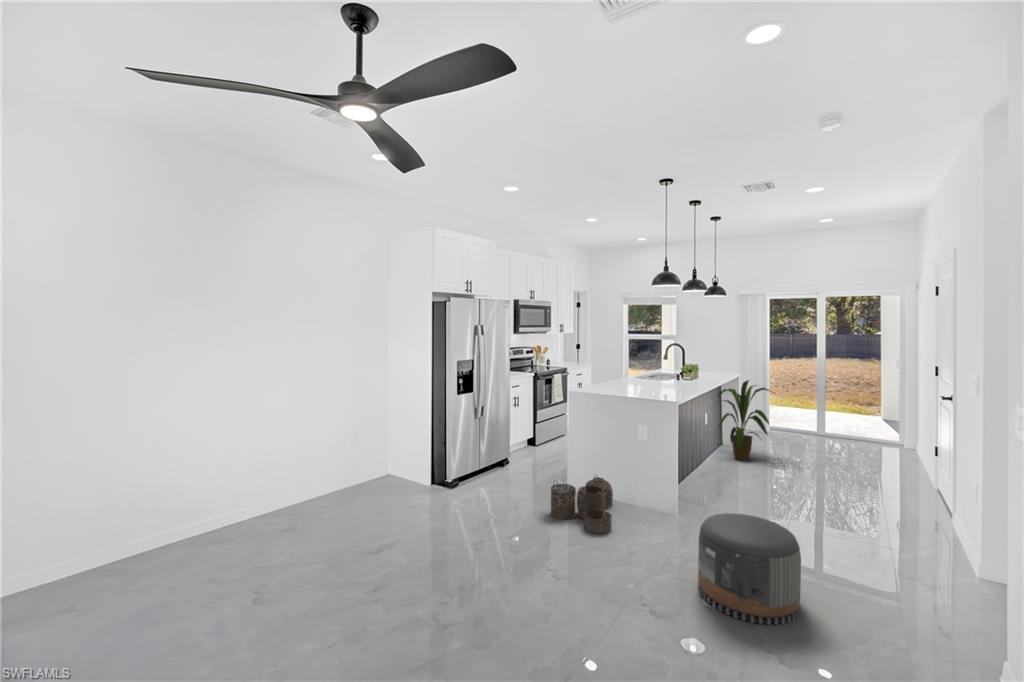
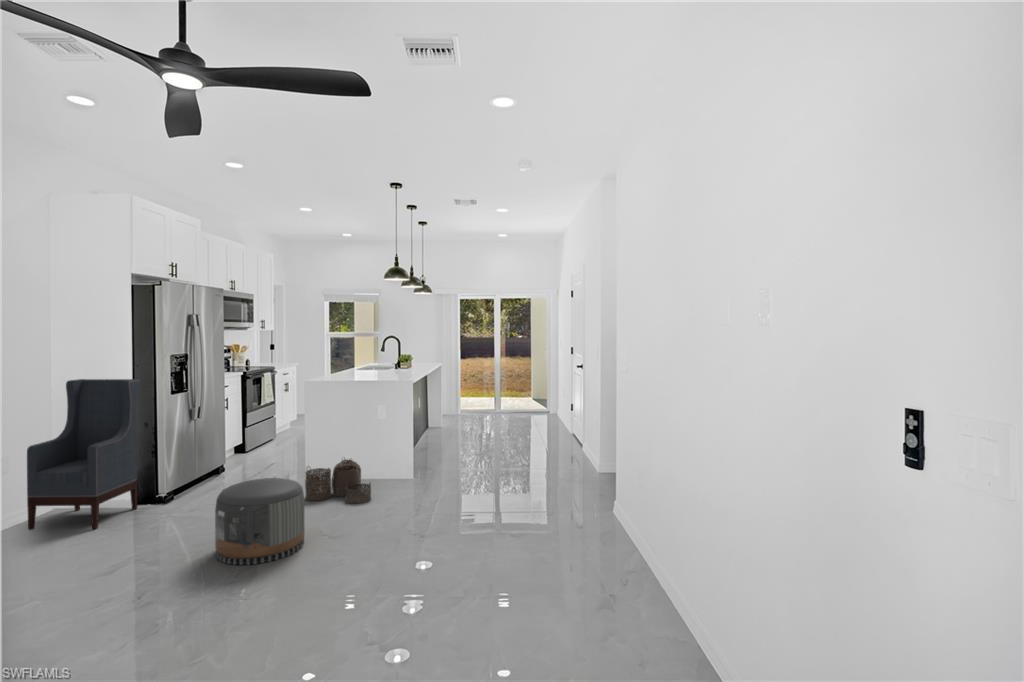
armchair: none [358,379,432,504] -> present [27,379,140,530]
house plant: present [718,380,772,461] -> none [429,366,477,437]
pouf: present [698,513,801,625] -> present [215,478,305,565]

